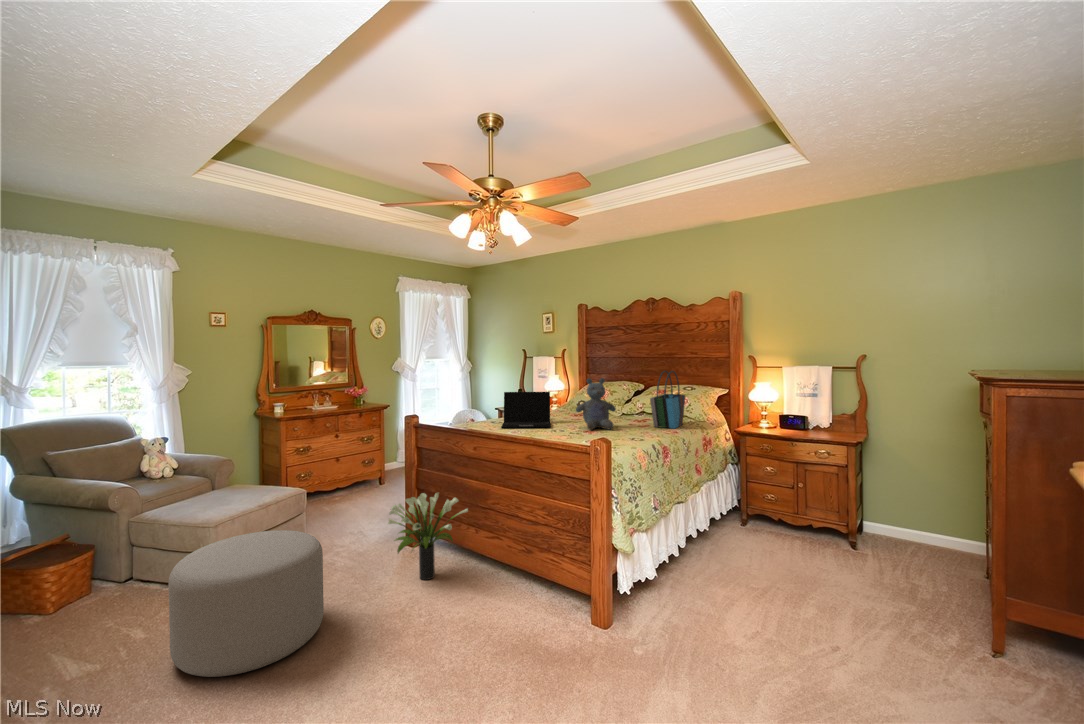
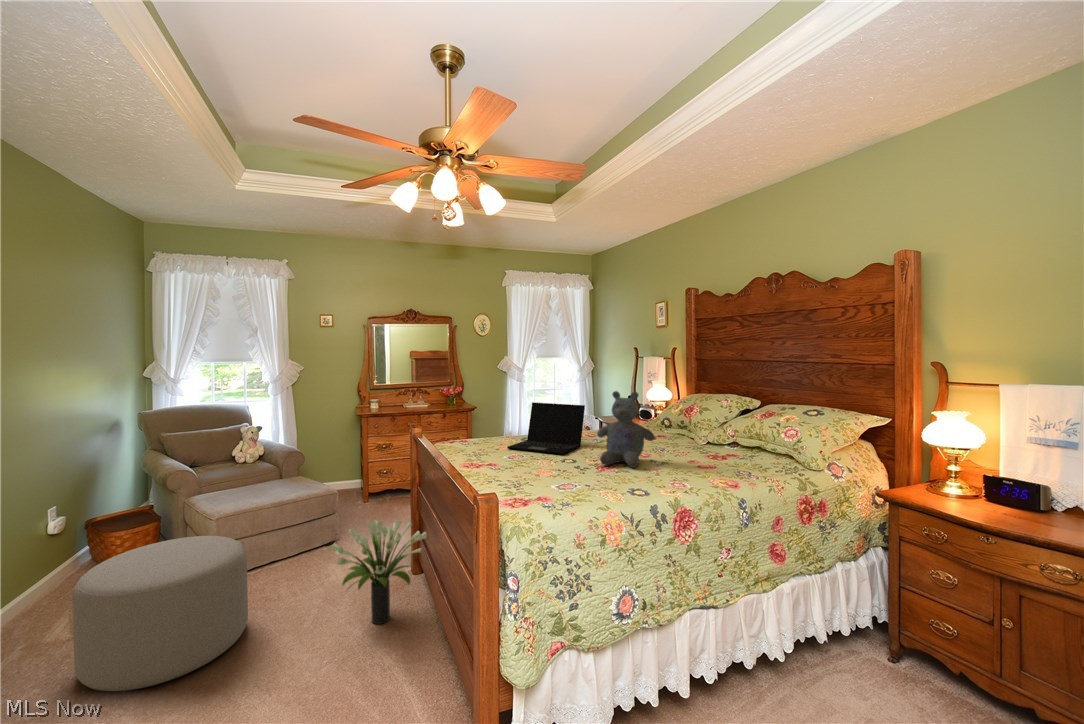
tote bag: present [650,371,685,428] -> none [698,384,779,478]

